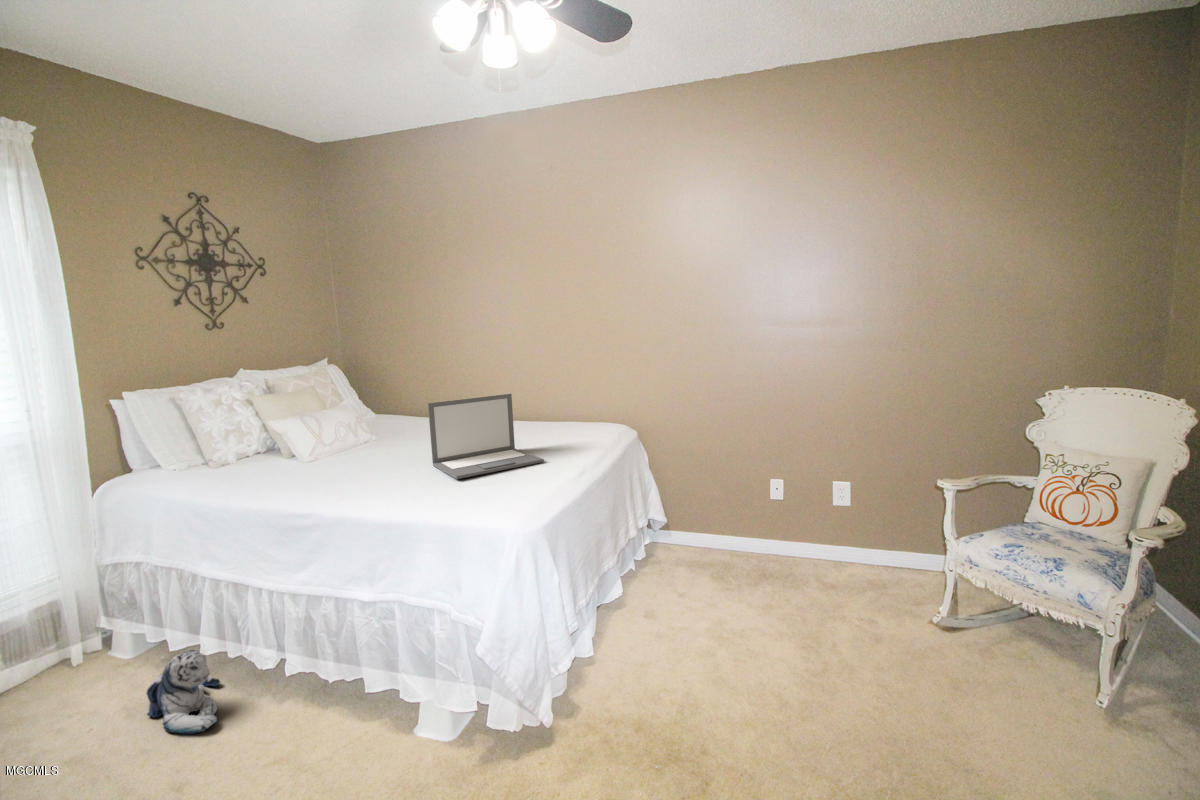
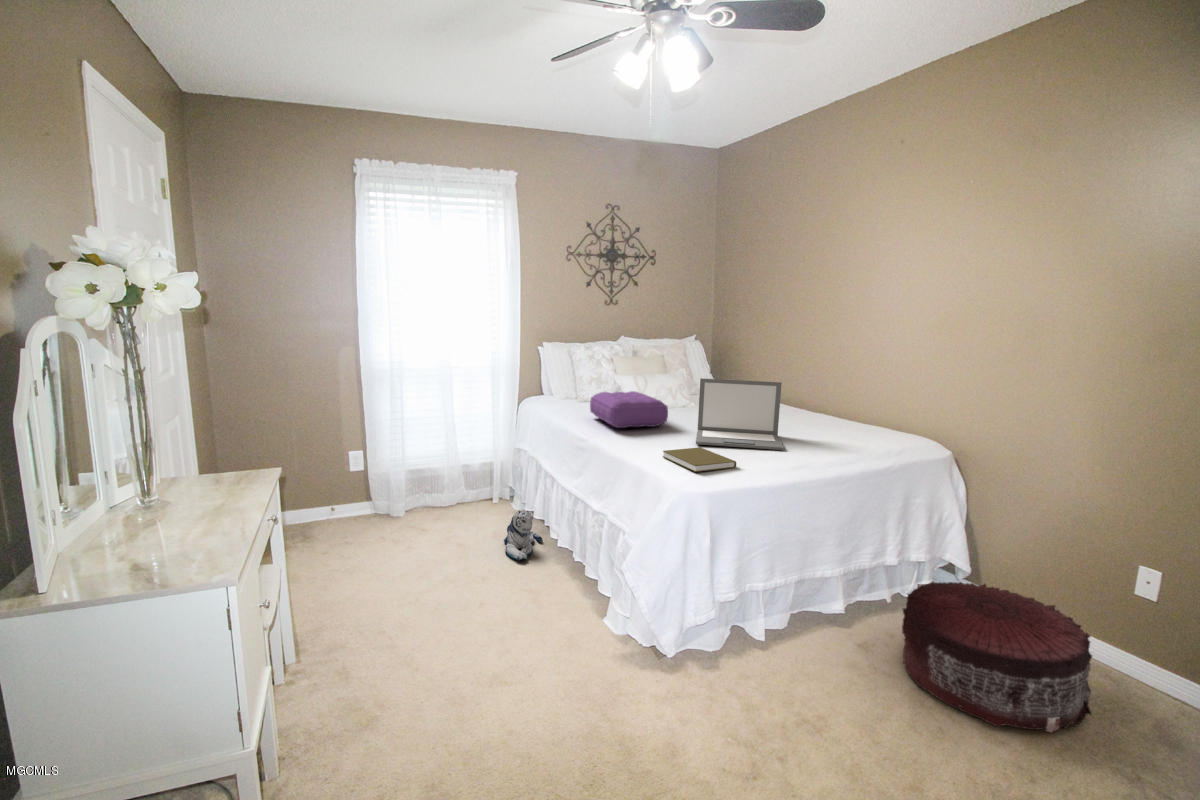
pillow: none [265,435,392,486] -> present [590,391,668,428]
book: none [443,481,533,510] -> present [663,447,736,472]
pouf: none [675,527,808,637] -> present [902,582,1092,732]

